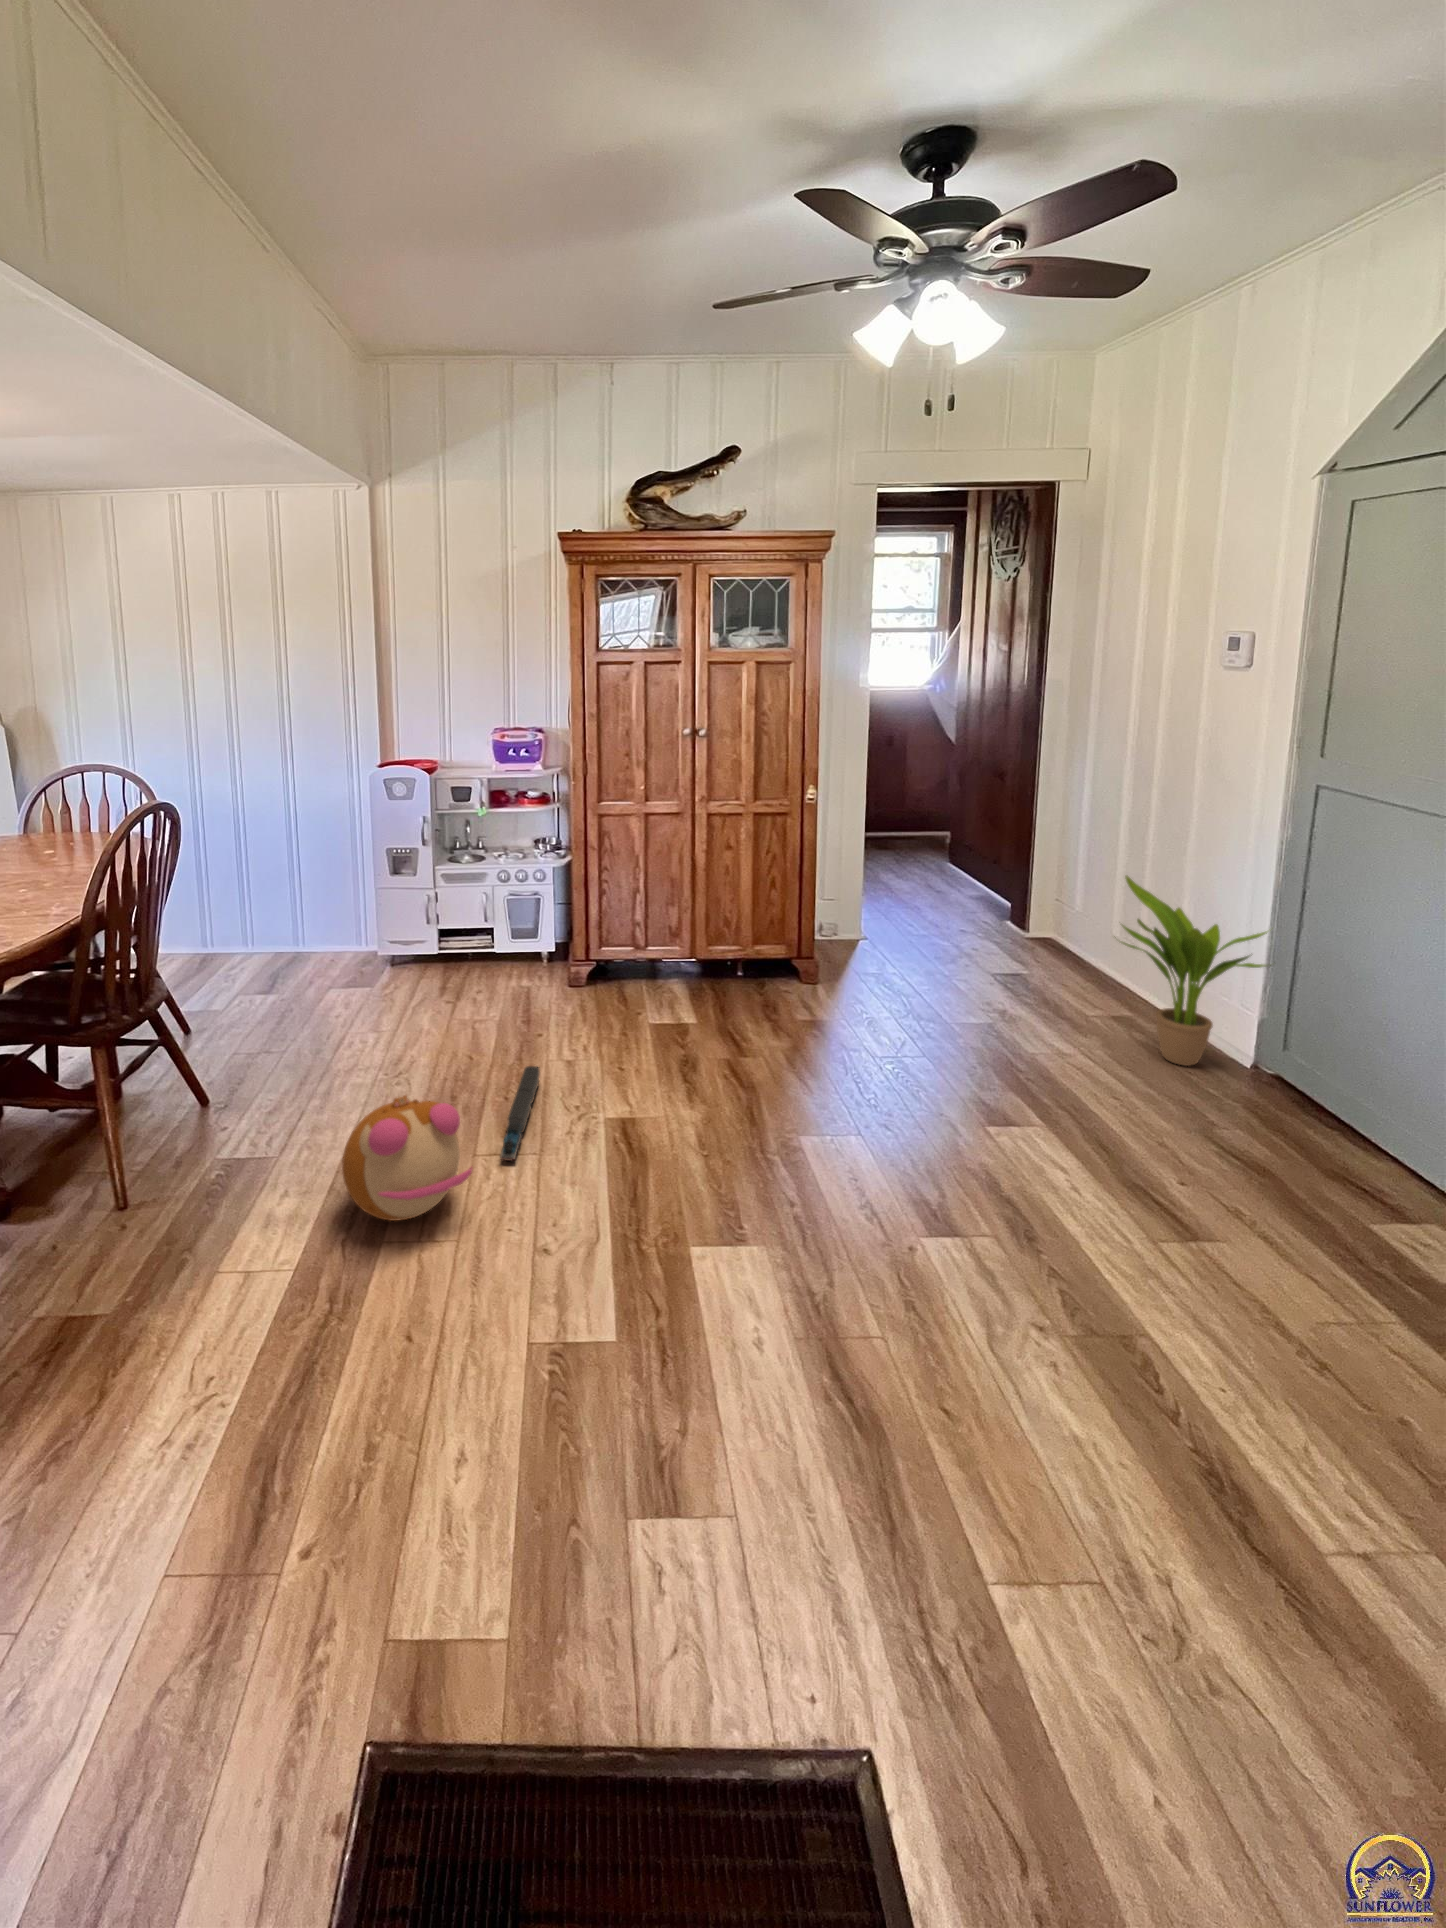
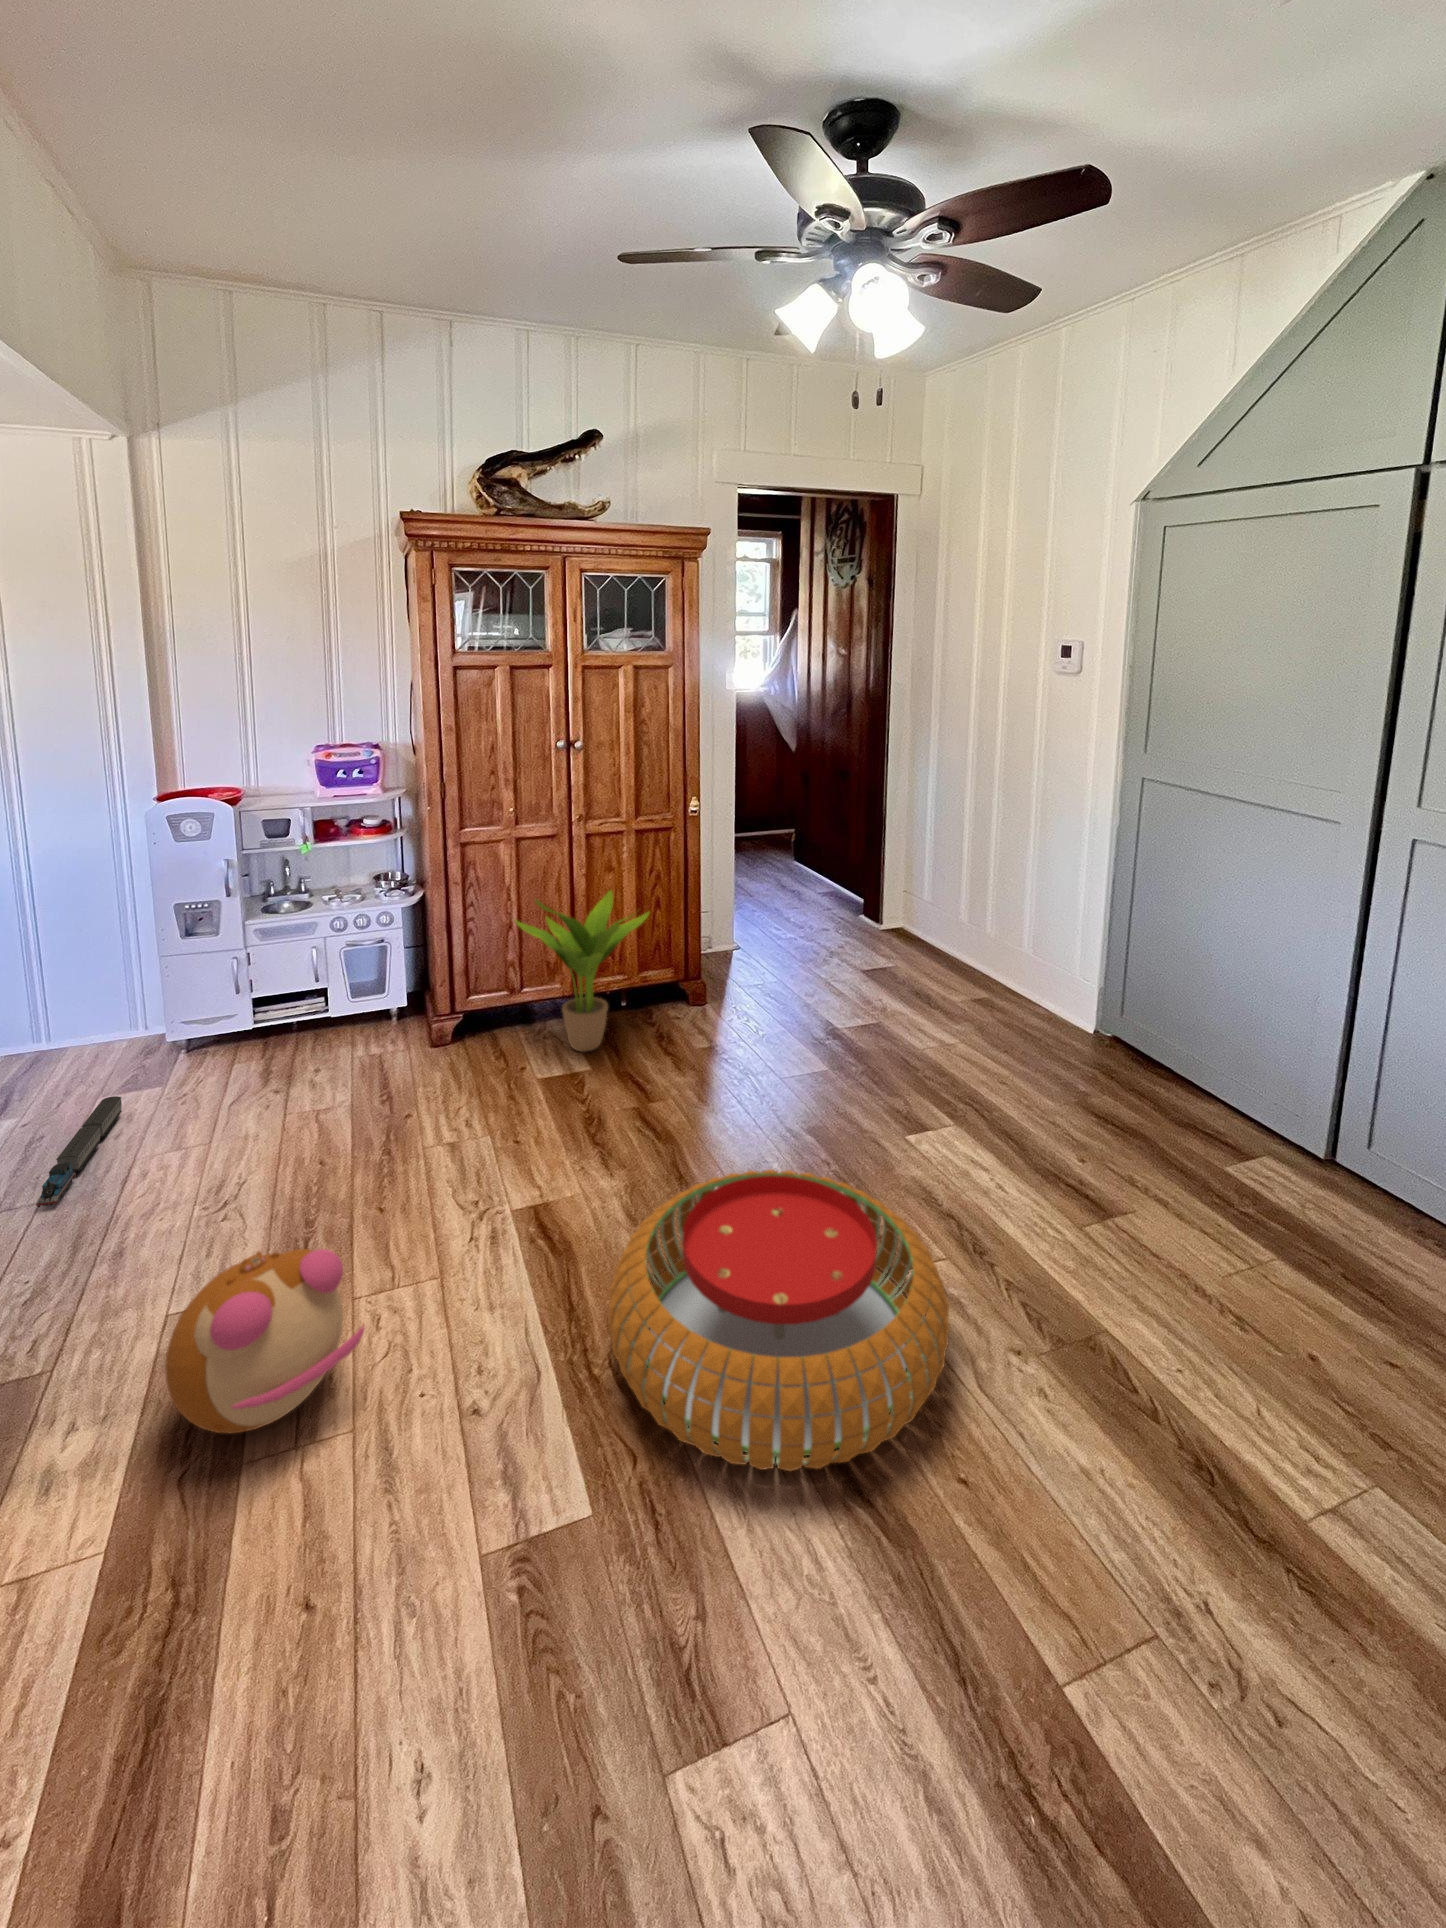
potted plant: present [1121,876,1267,1066] -> present [514,890,649,1052]
toy train: present [500,1066,540,1161] -> present [36,1096,122,1207]
pouf: none [653,1117,966,1364] -> present [609,1169,949,1471]

